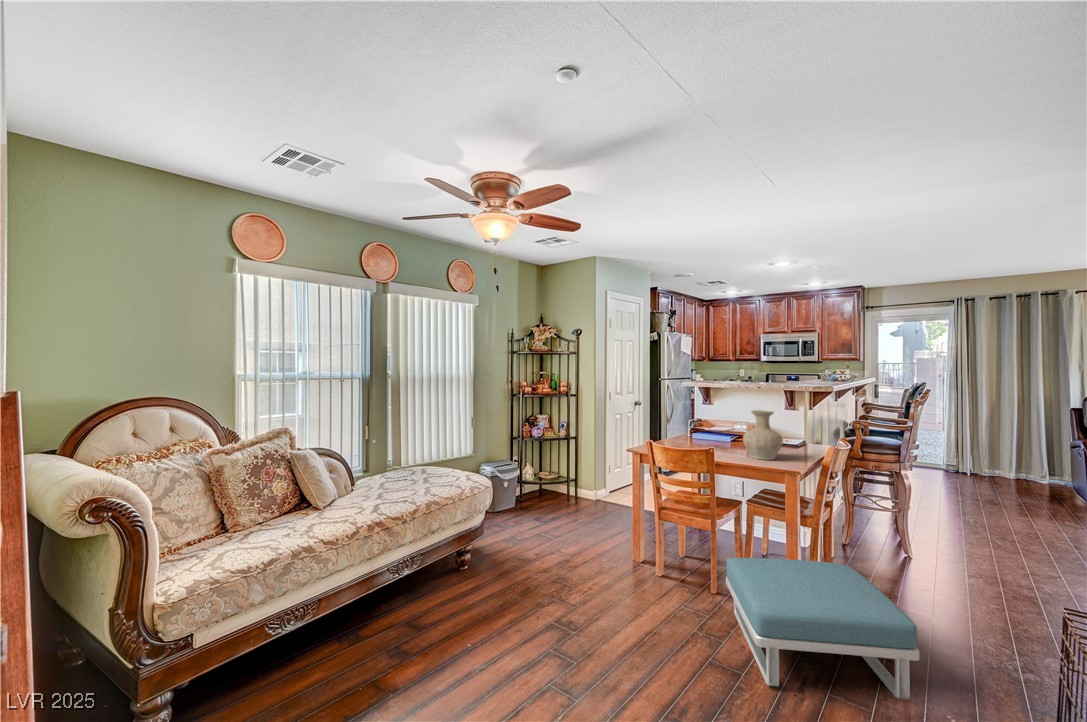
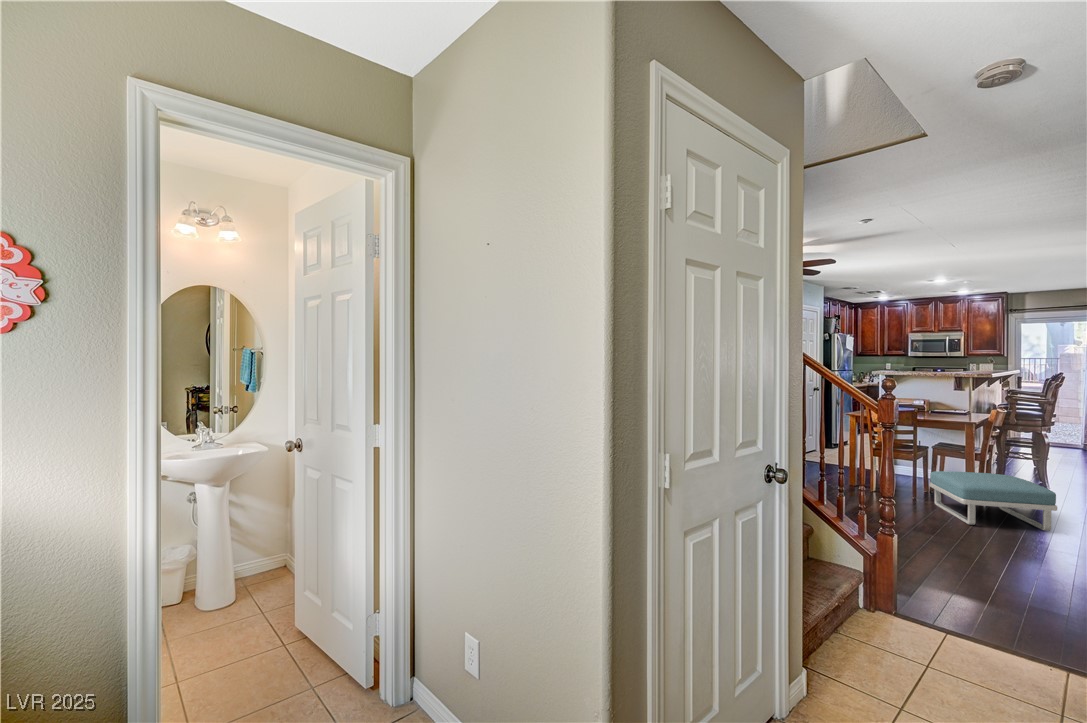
vase: present [743,410,783,460] -> none [933,388,962,418]

